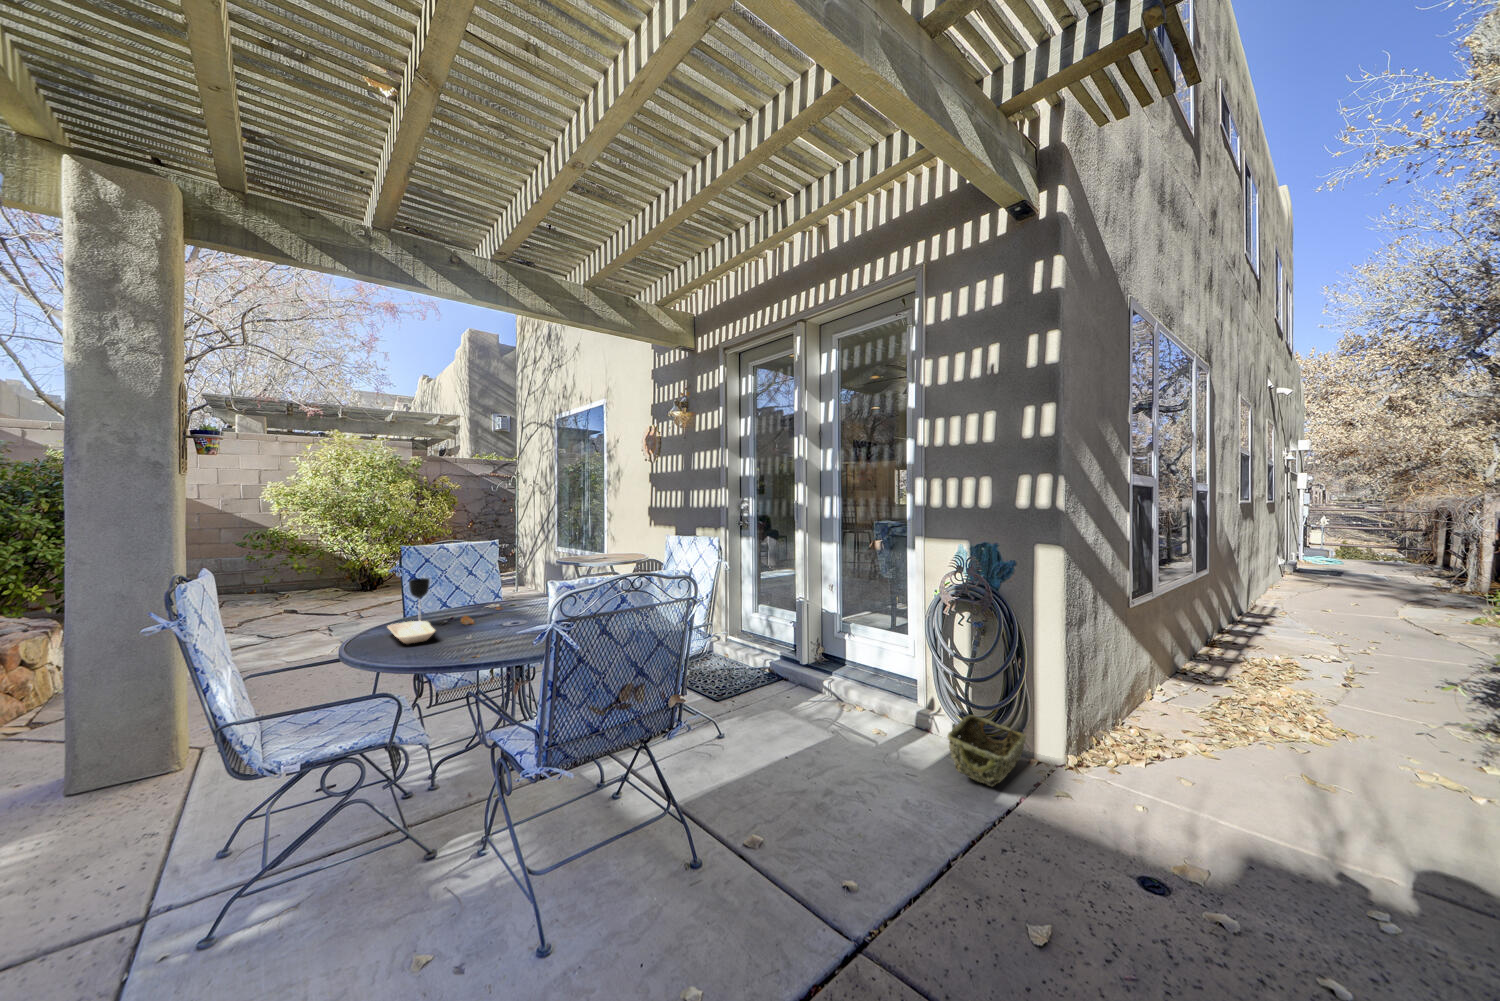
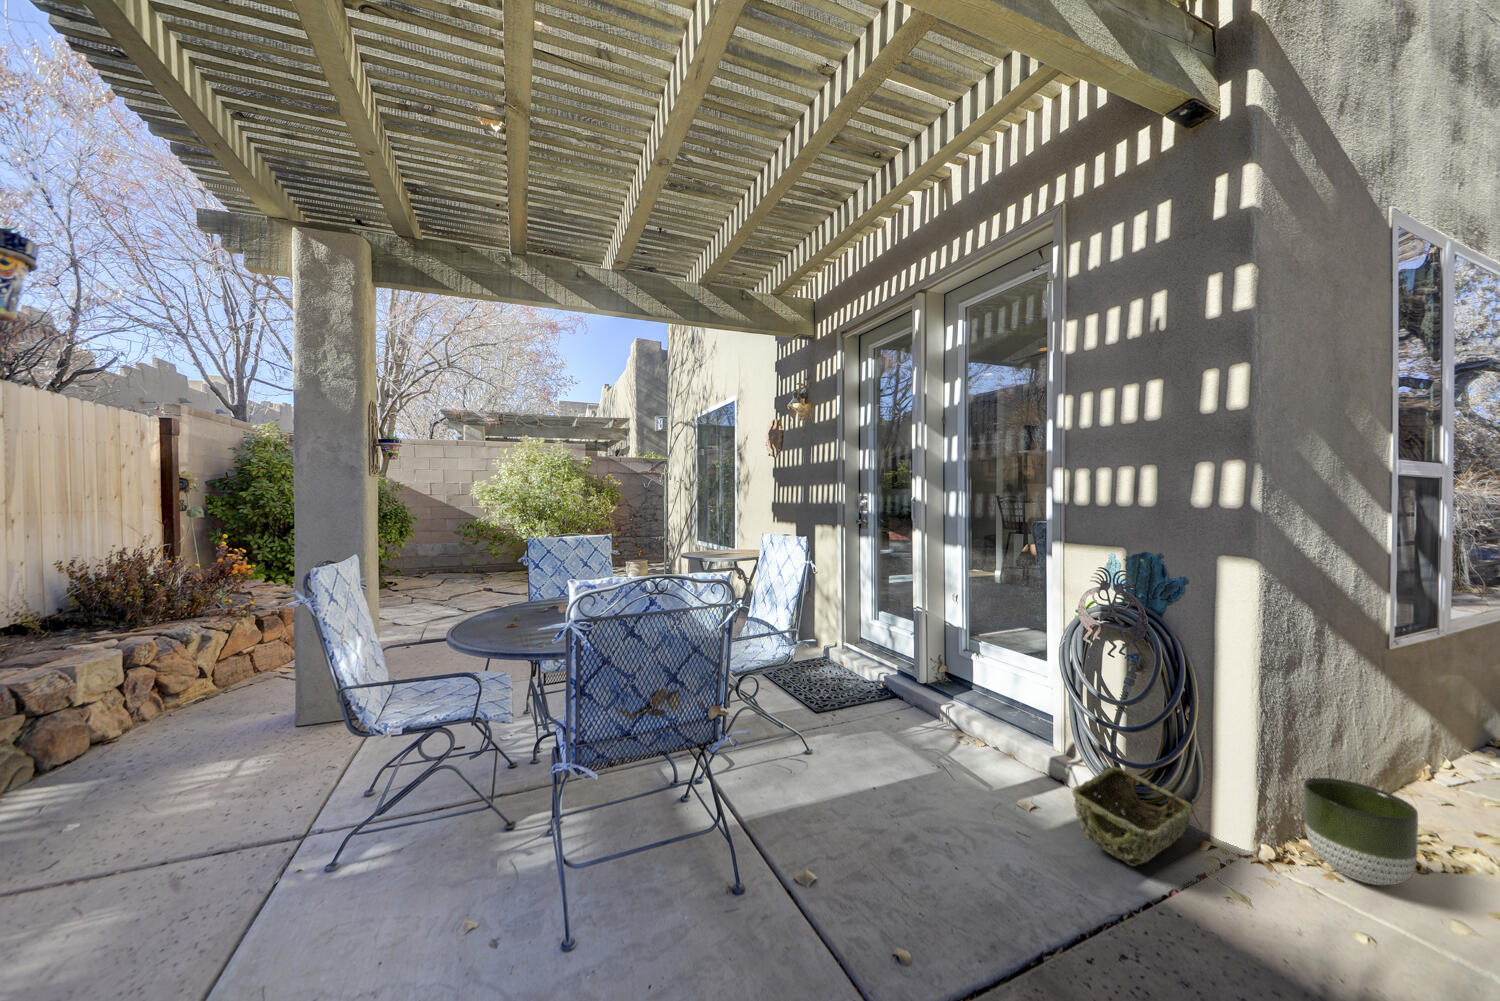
wine glass: present [409,578,430,621] -> none [517,568,535,610]
tray: present [387,621,435,644] -> none [488,607,526,628]
planter: none [1091,702,1156,771] -> present [1304,778,1418,885]

